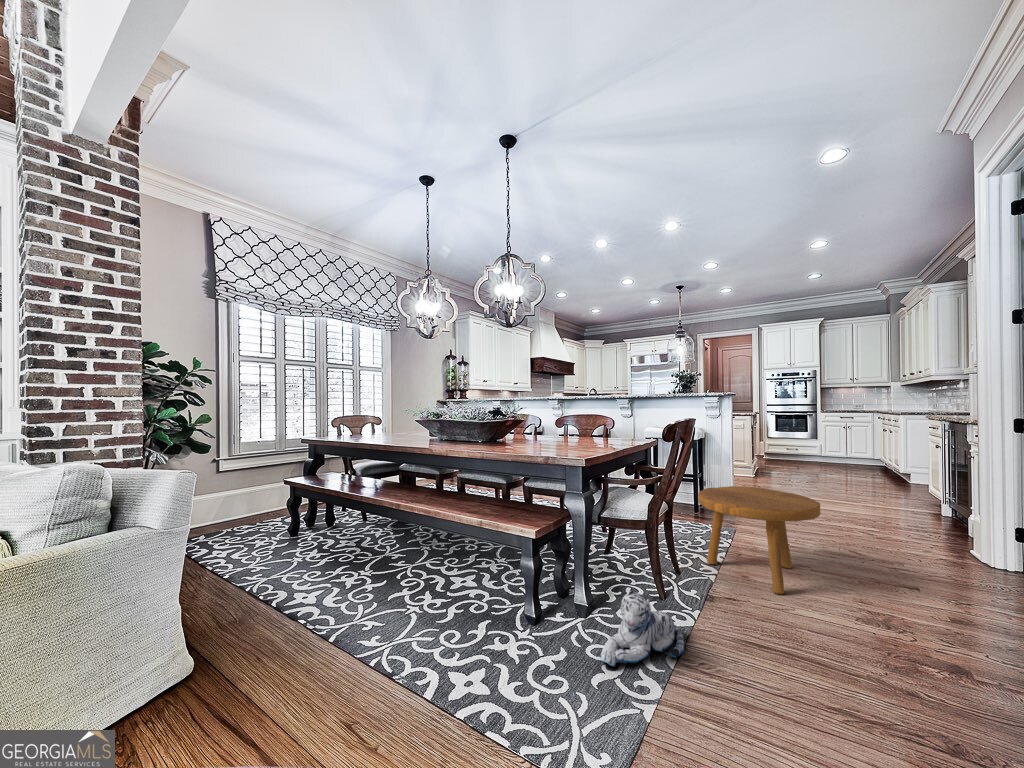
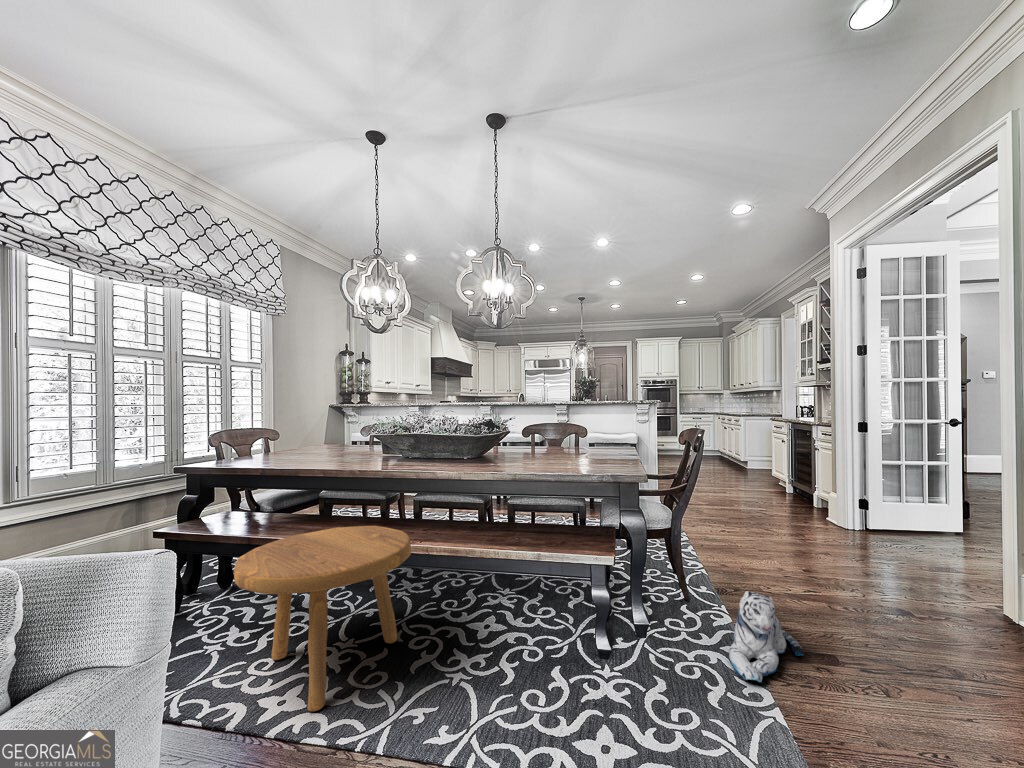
footstool: present [698,486,820,594] -> present [234,526,411,711]

